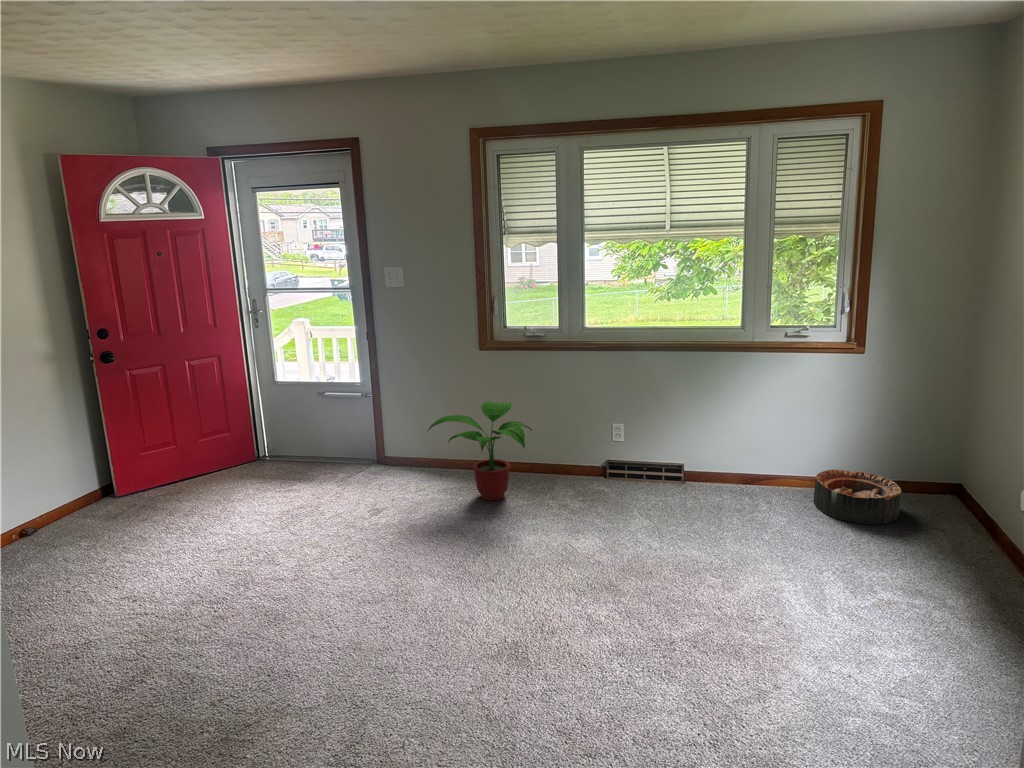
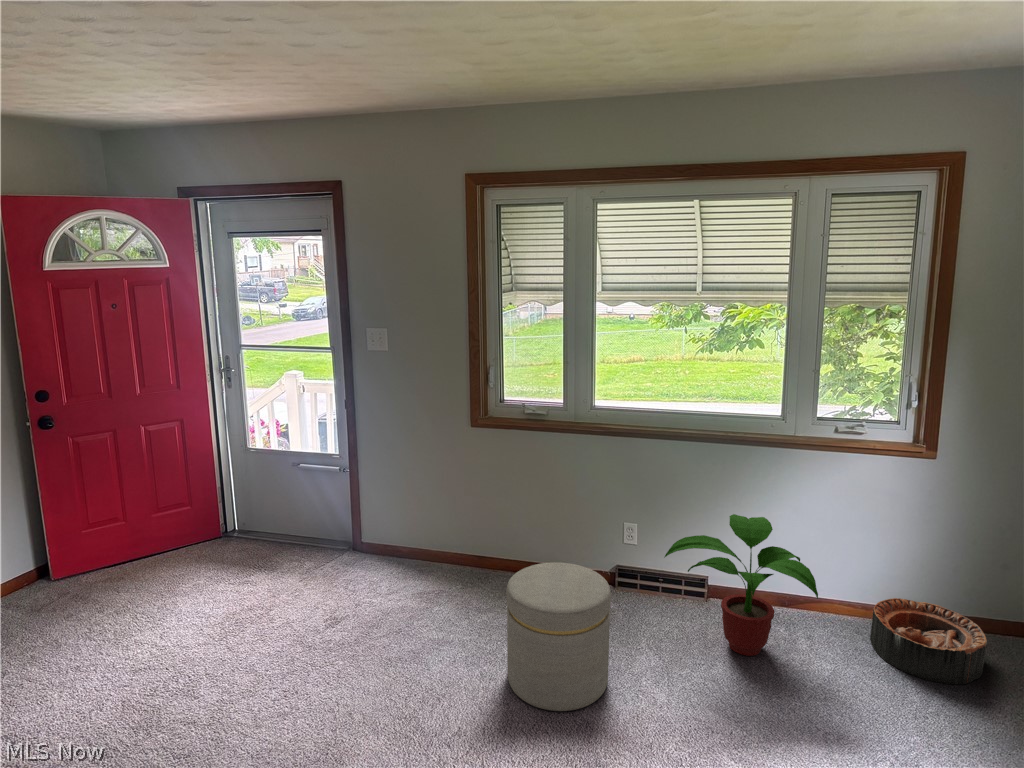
potted plant: present [428,401,532,501] -> present [665,514,818,656]
ottoman: none [527,448,610,556] -> present [506,562,611,711]

